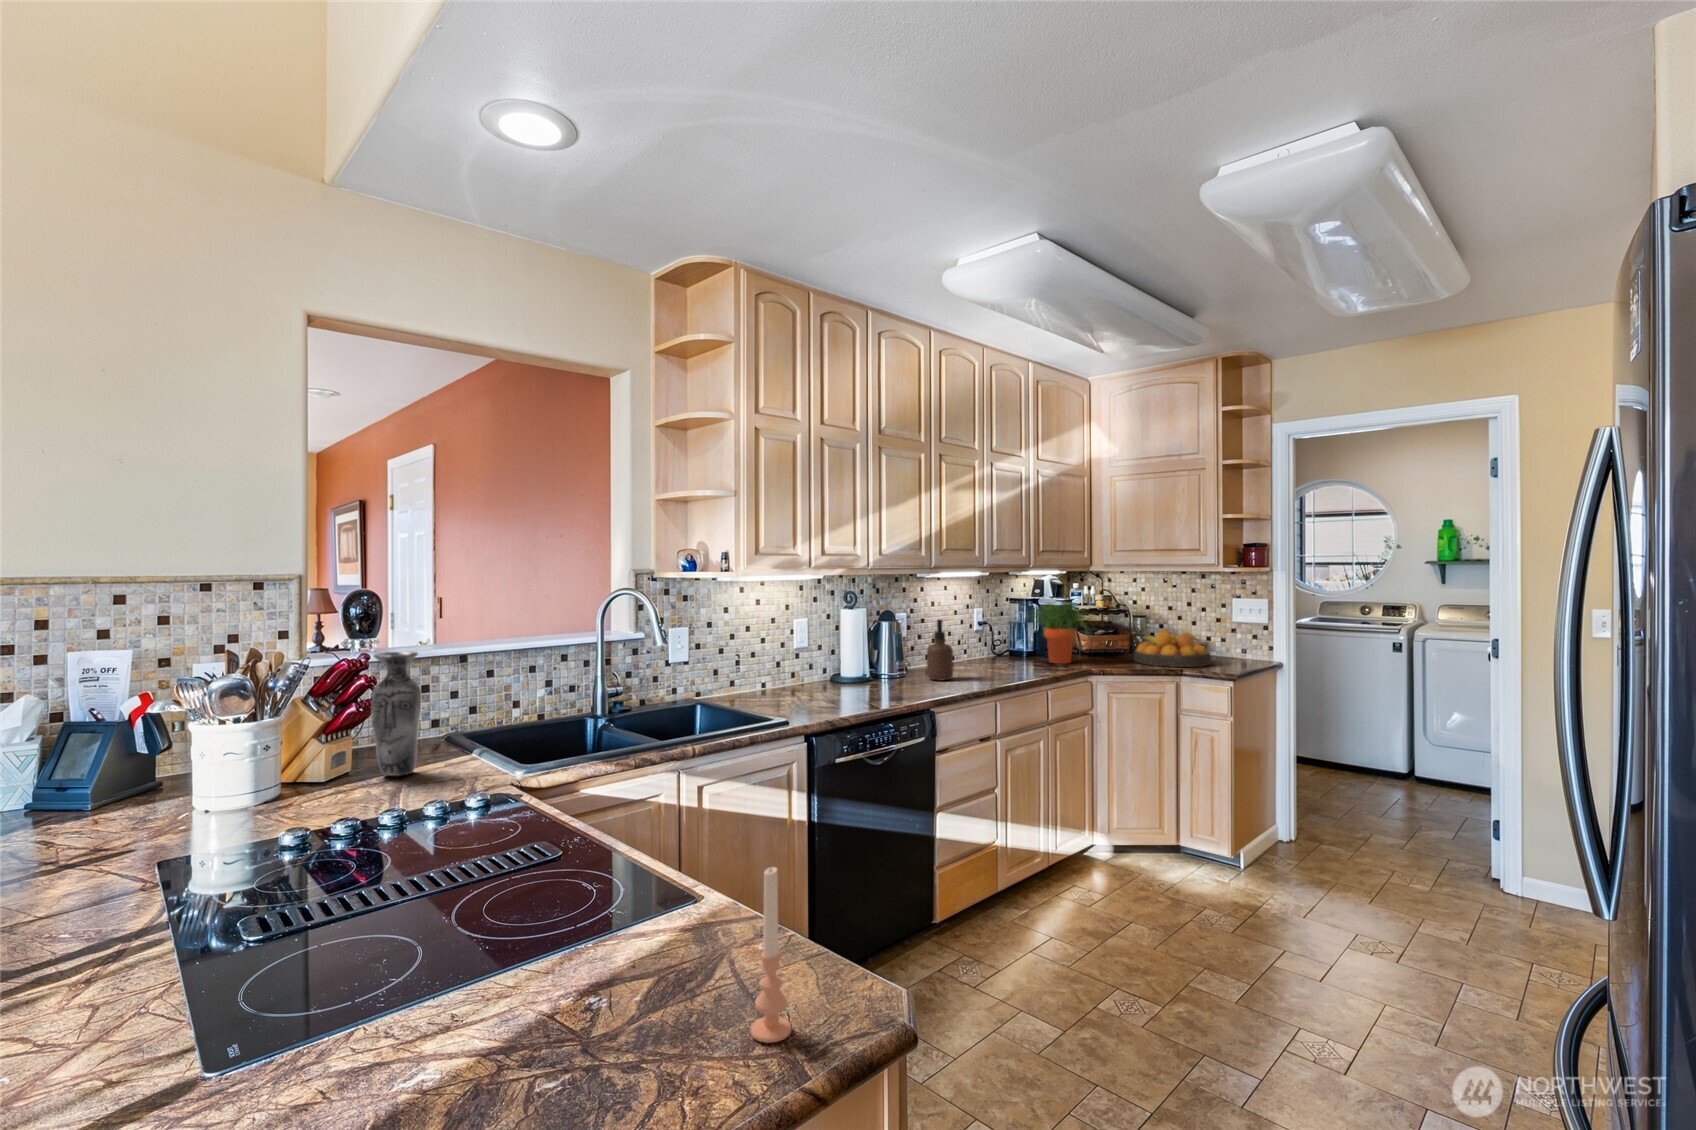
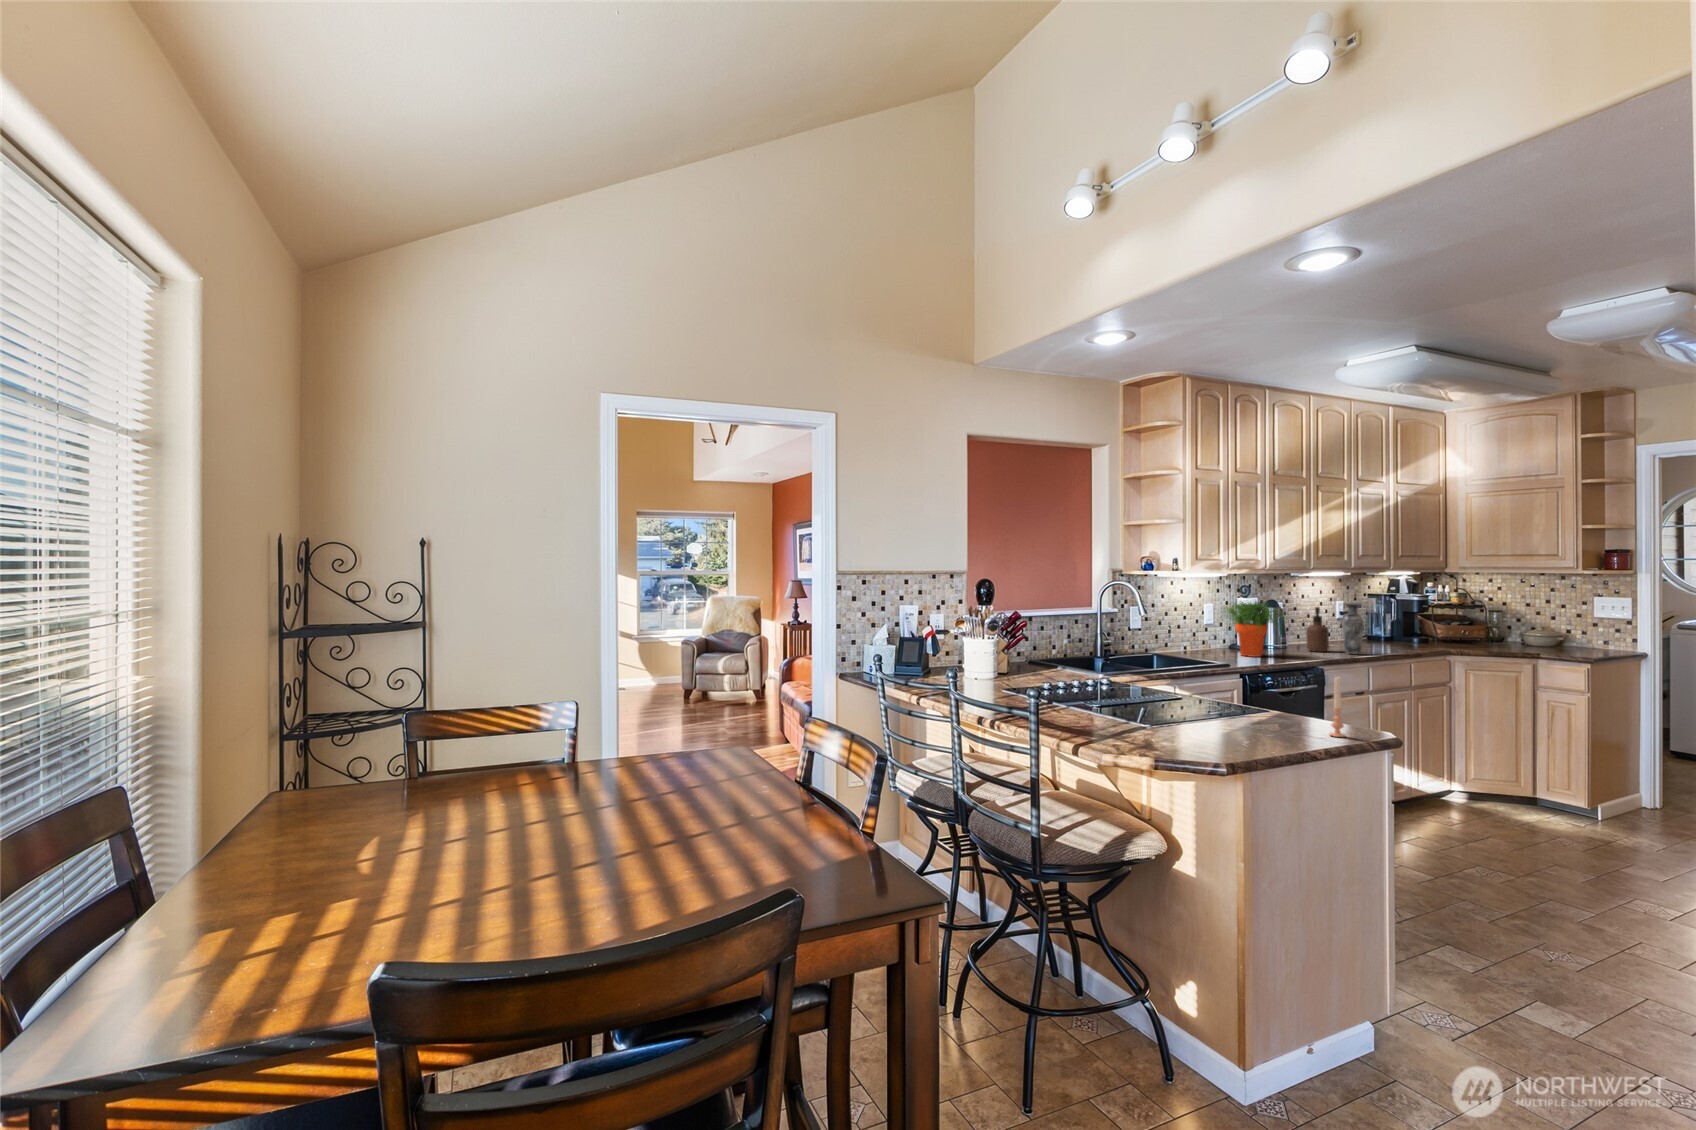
potted plant: present [1027,603,1088,664] -> present [1222,601,1283,657]
fruit bowl: present [1134,630,1211,667] -> none [1491,622,1569,652]
vase: present [371,652,421,776] -> present [1342,603,1364,654]

